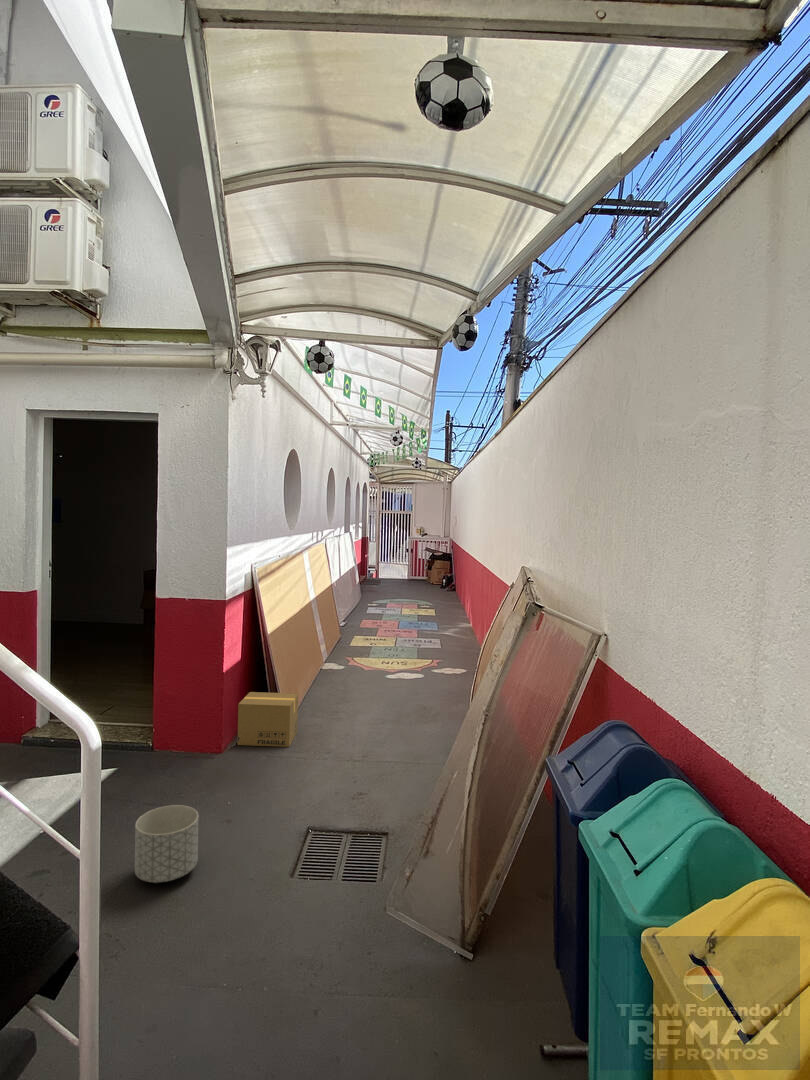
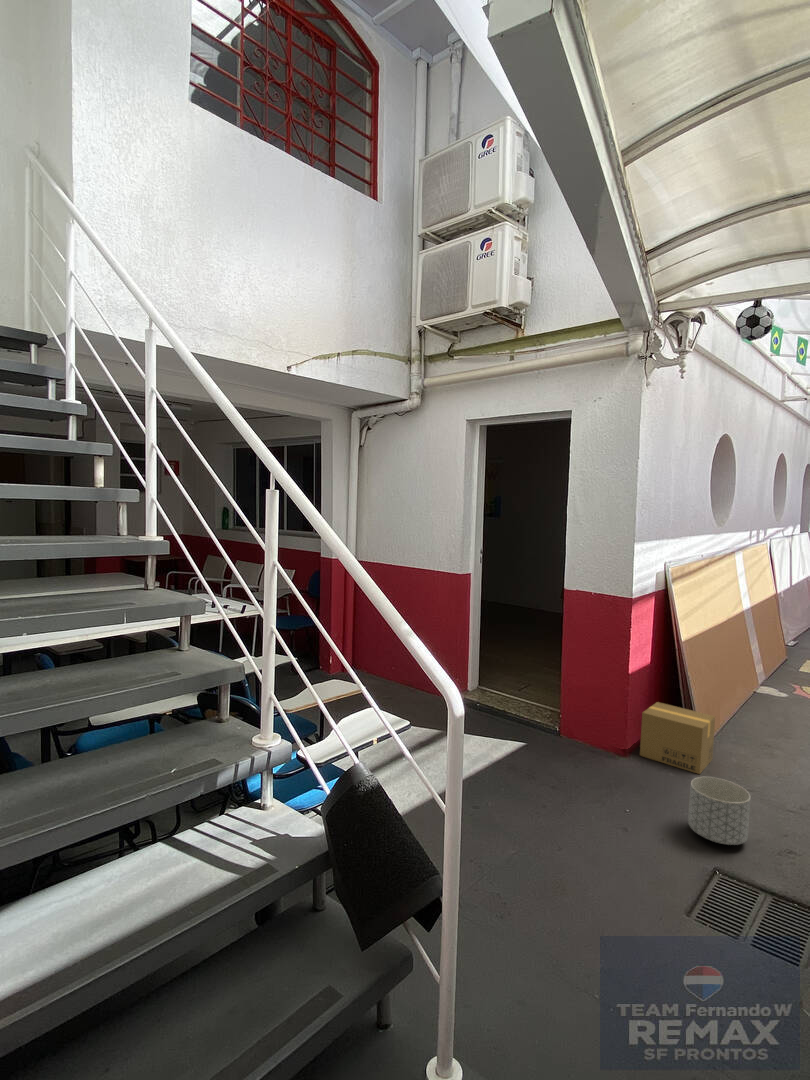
planter: present [135,805,198,883] -> present [688,777,750,845]

